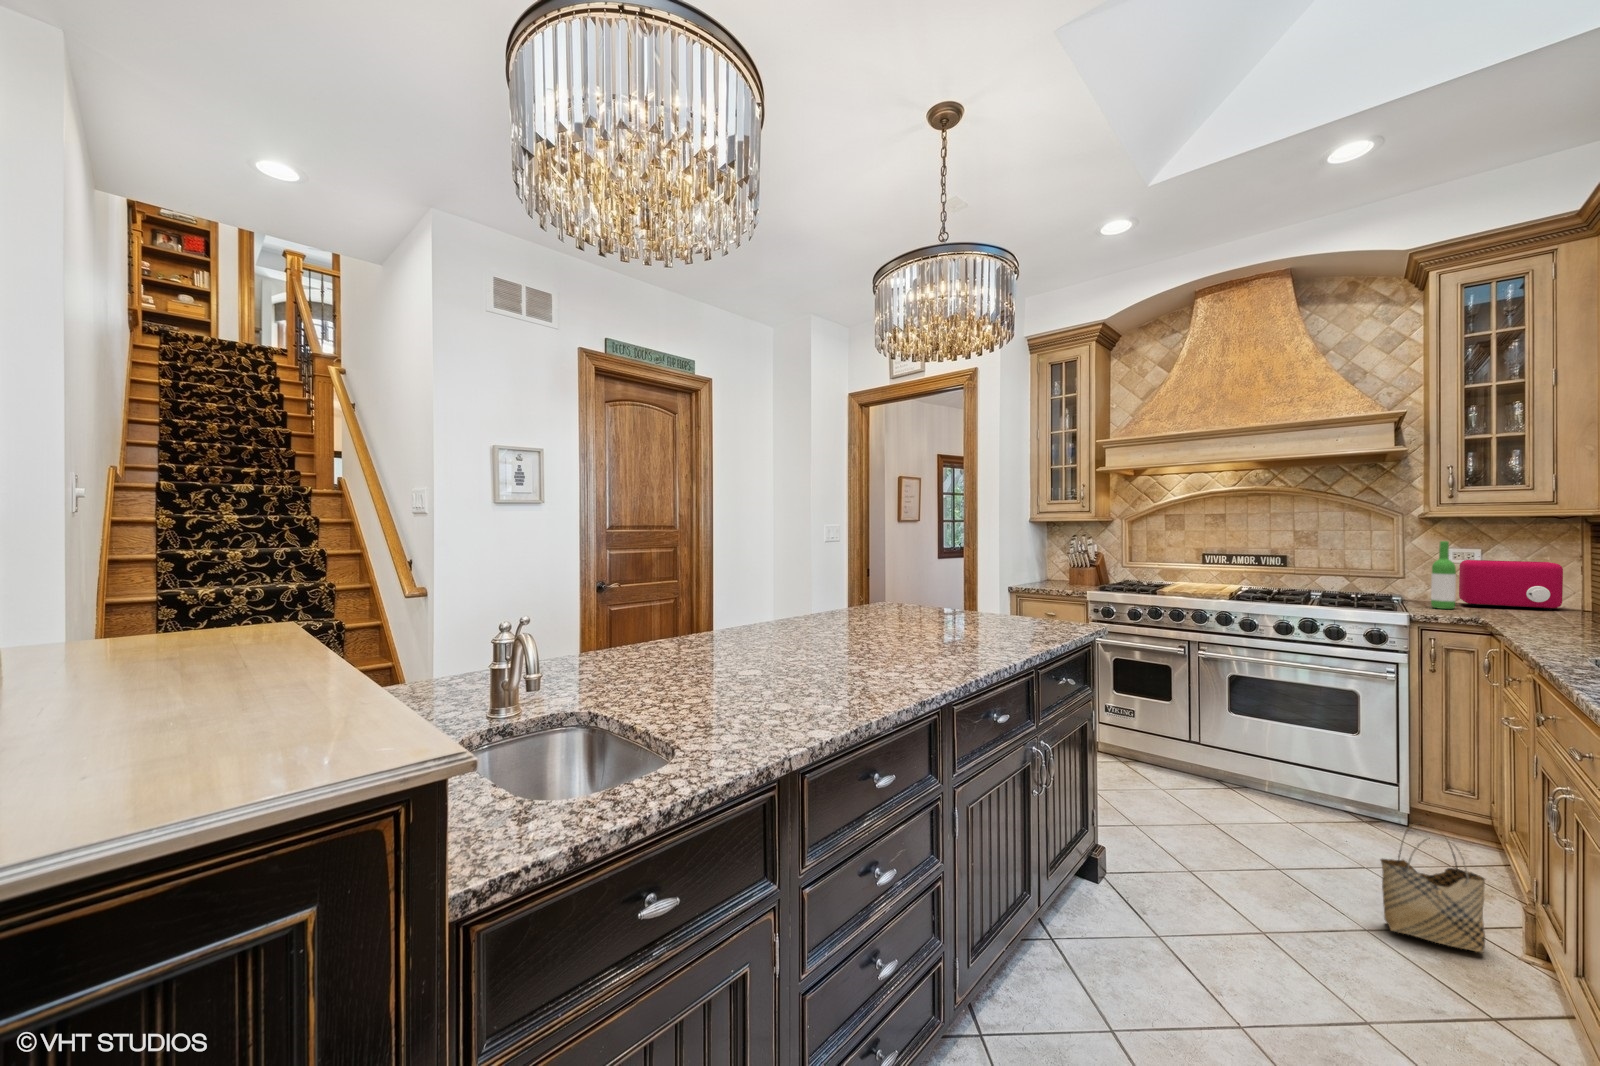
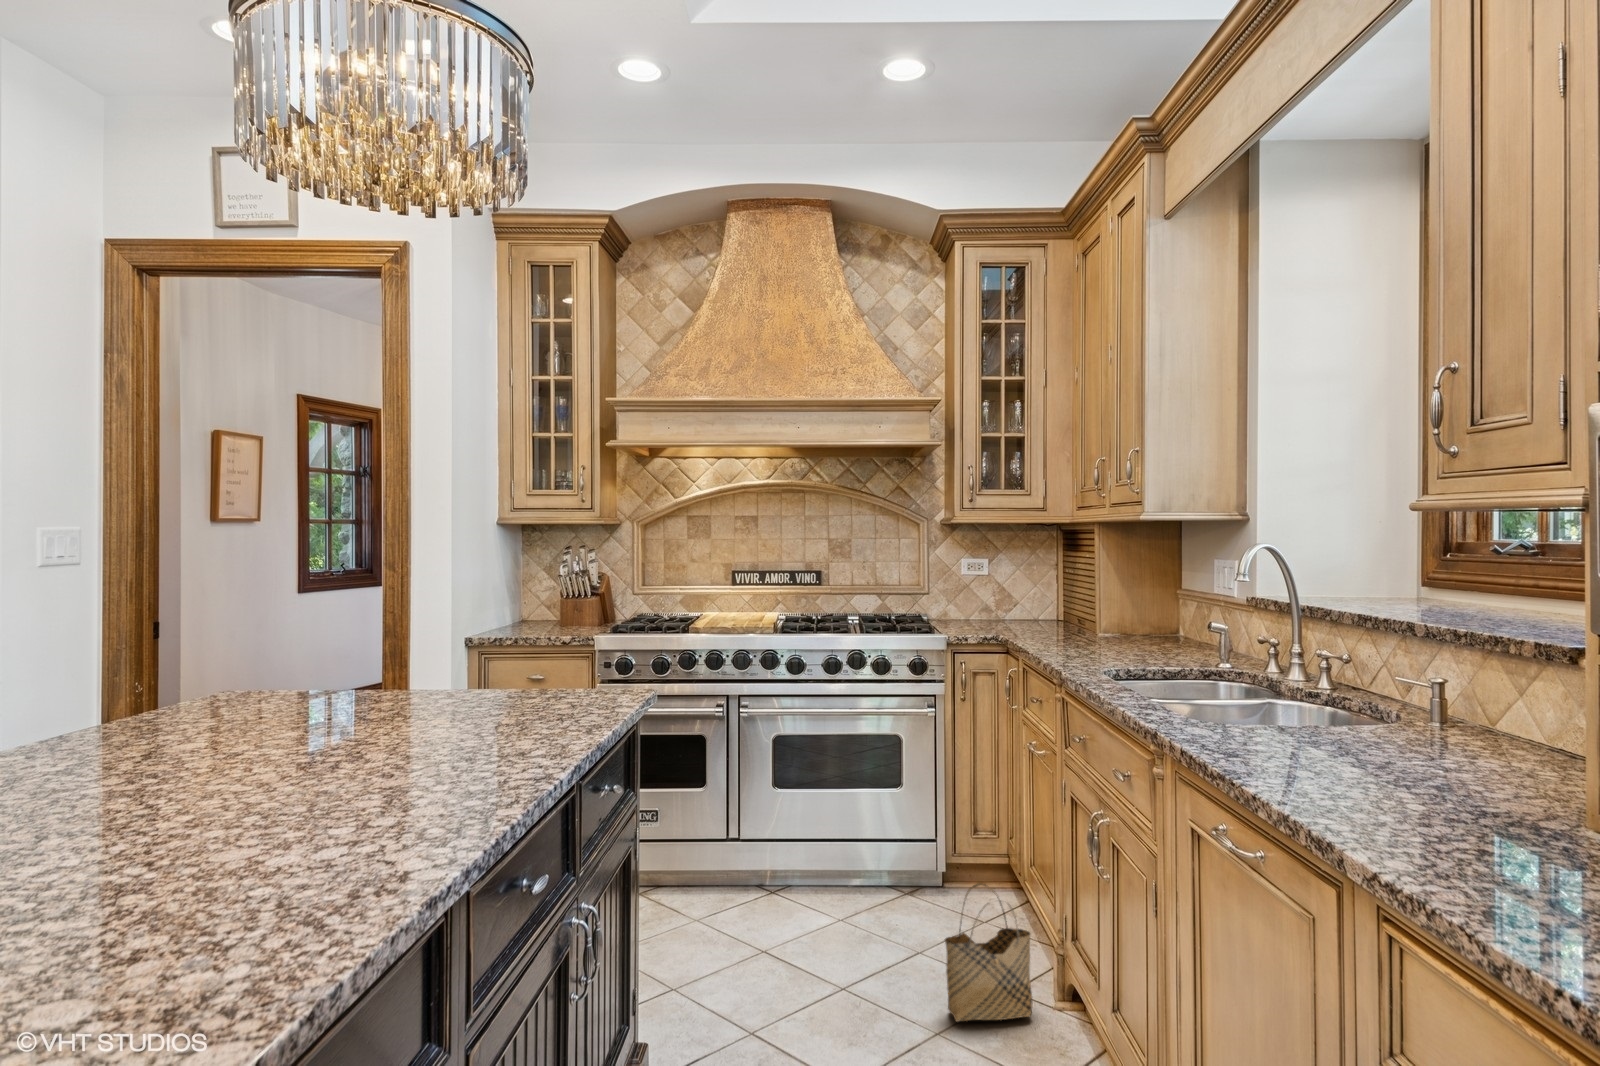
wine bottle: present [1431,541,1456,609] -> none [959,551,979,627]
toaster: present [1459,560,1563,610] -> none [979,571,1057,622]

